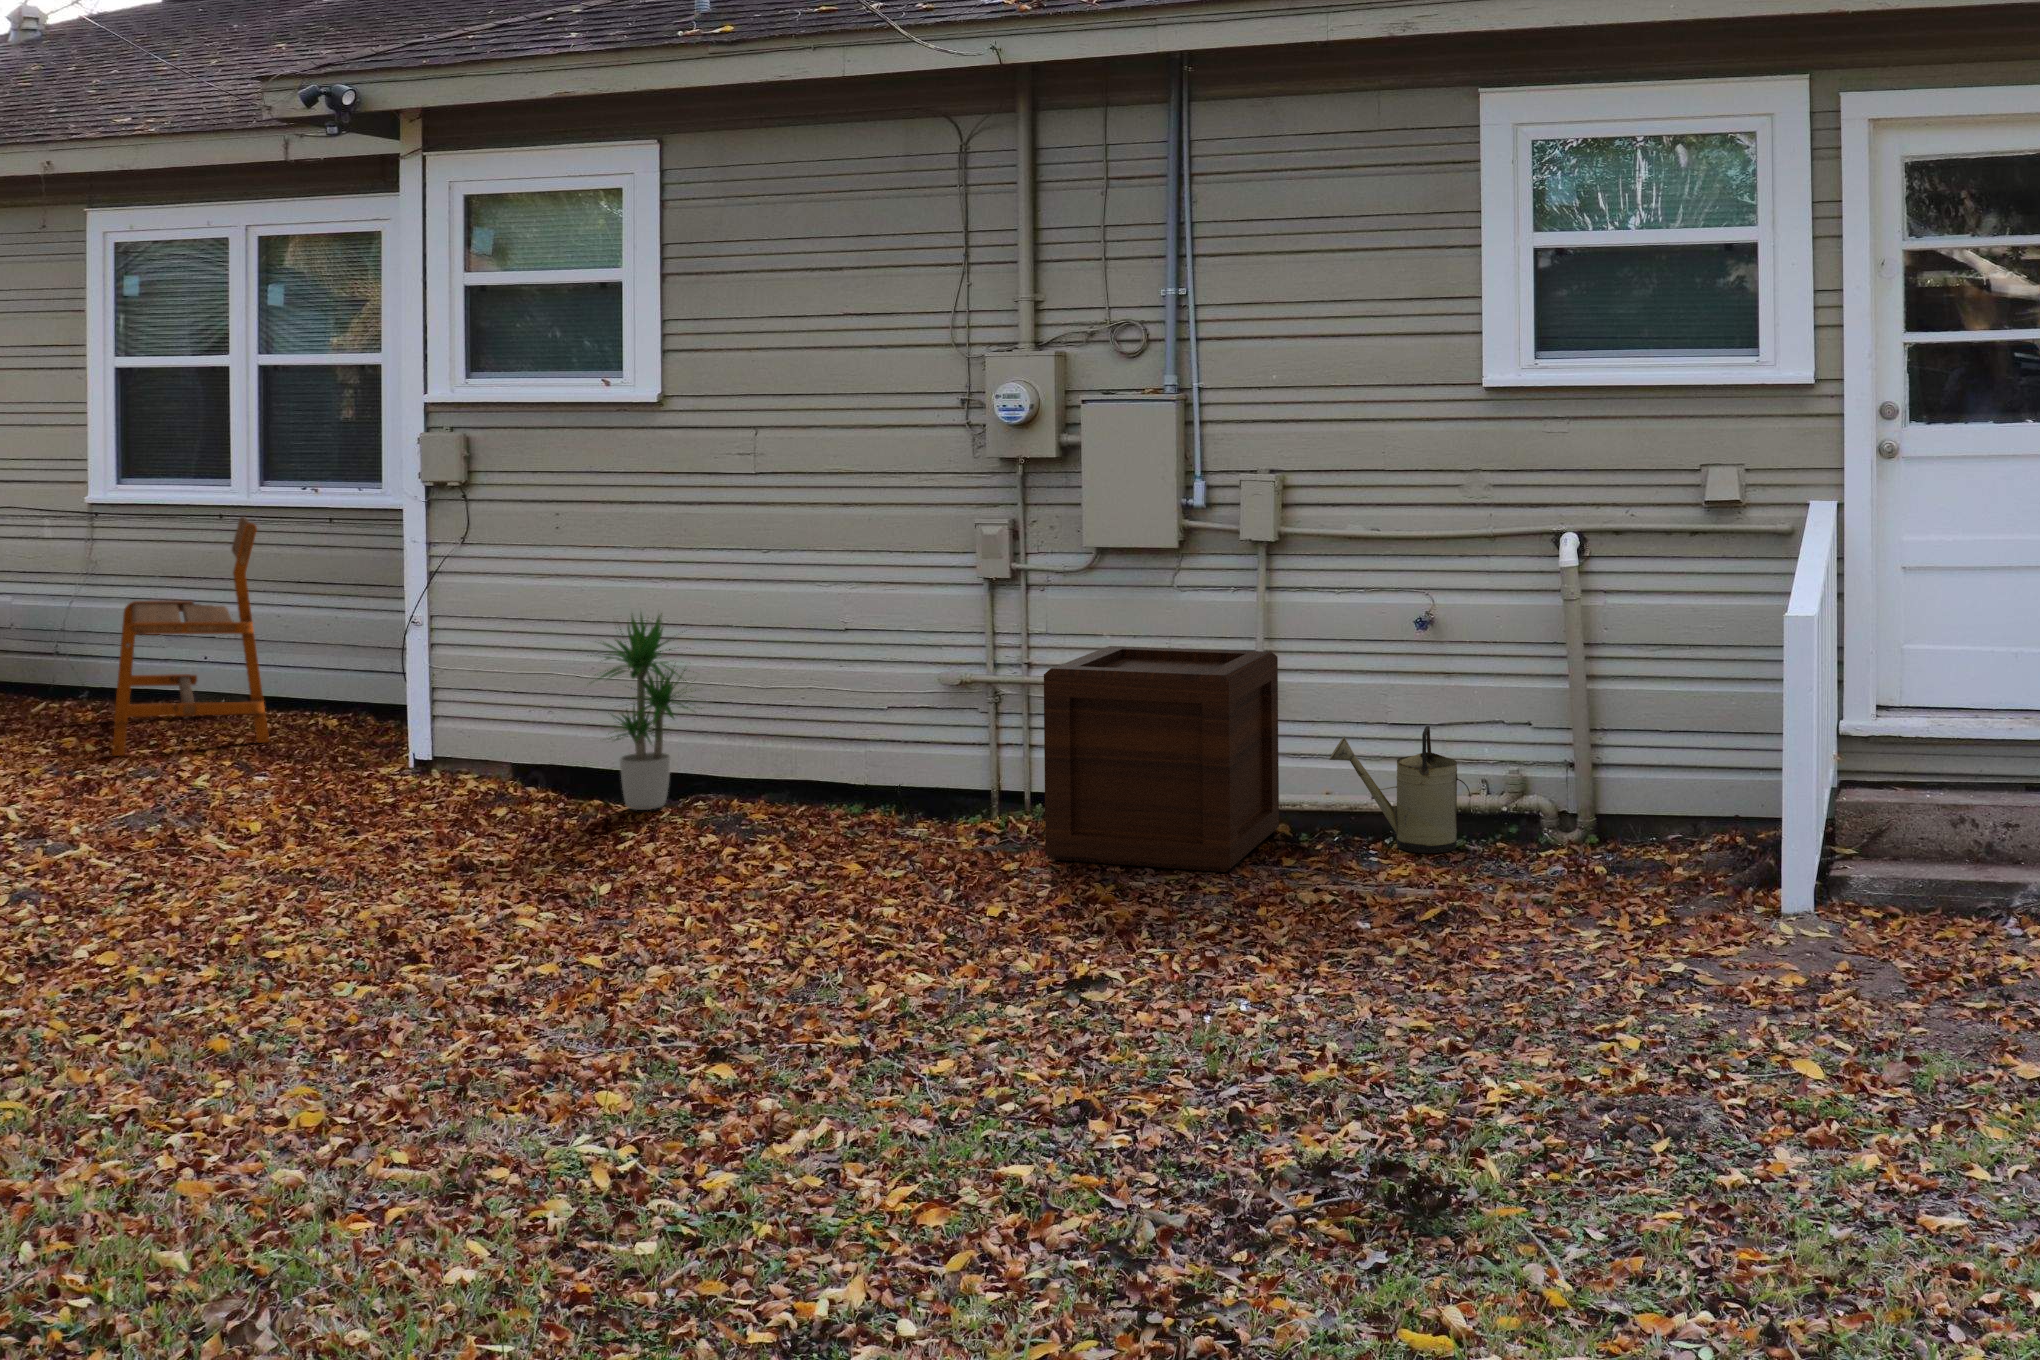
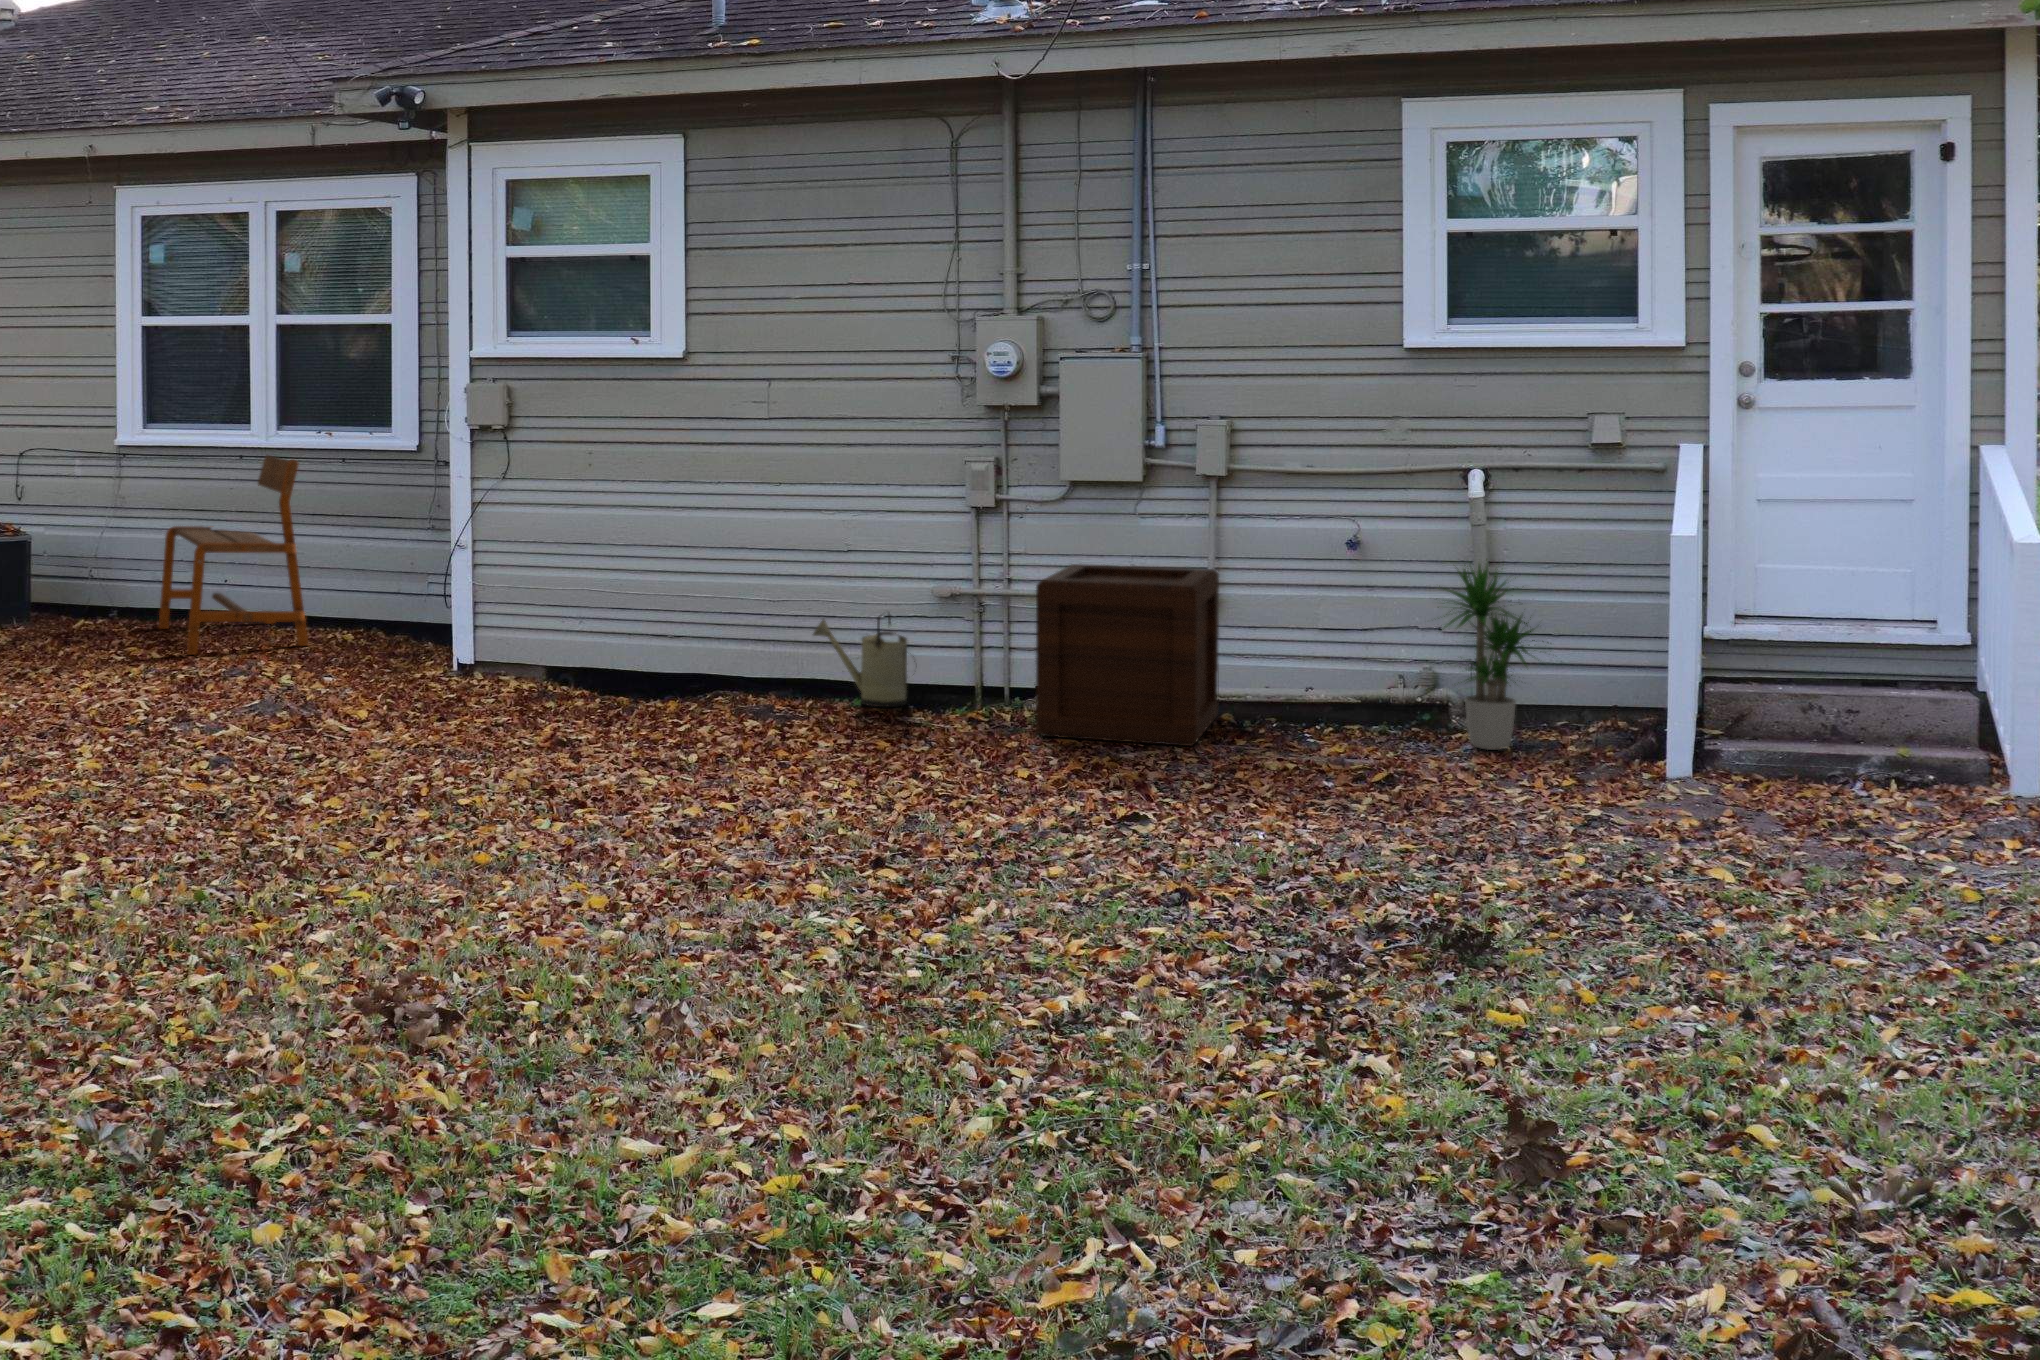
potted plant: present [595,613,702,810] -> present [1444,559,1548,750]
watering can: present [1329,726,1470,853] -> present [813,613,915,707]

